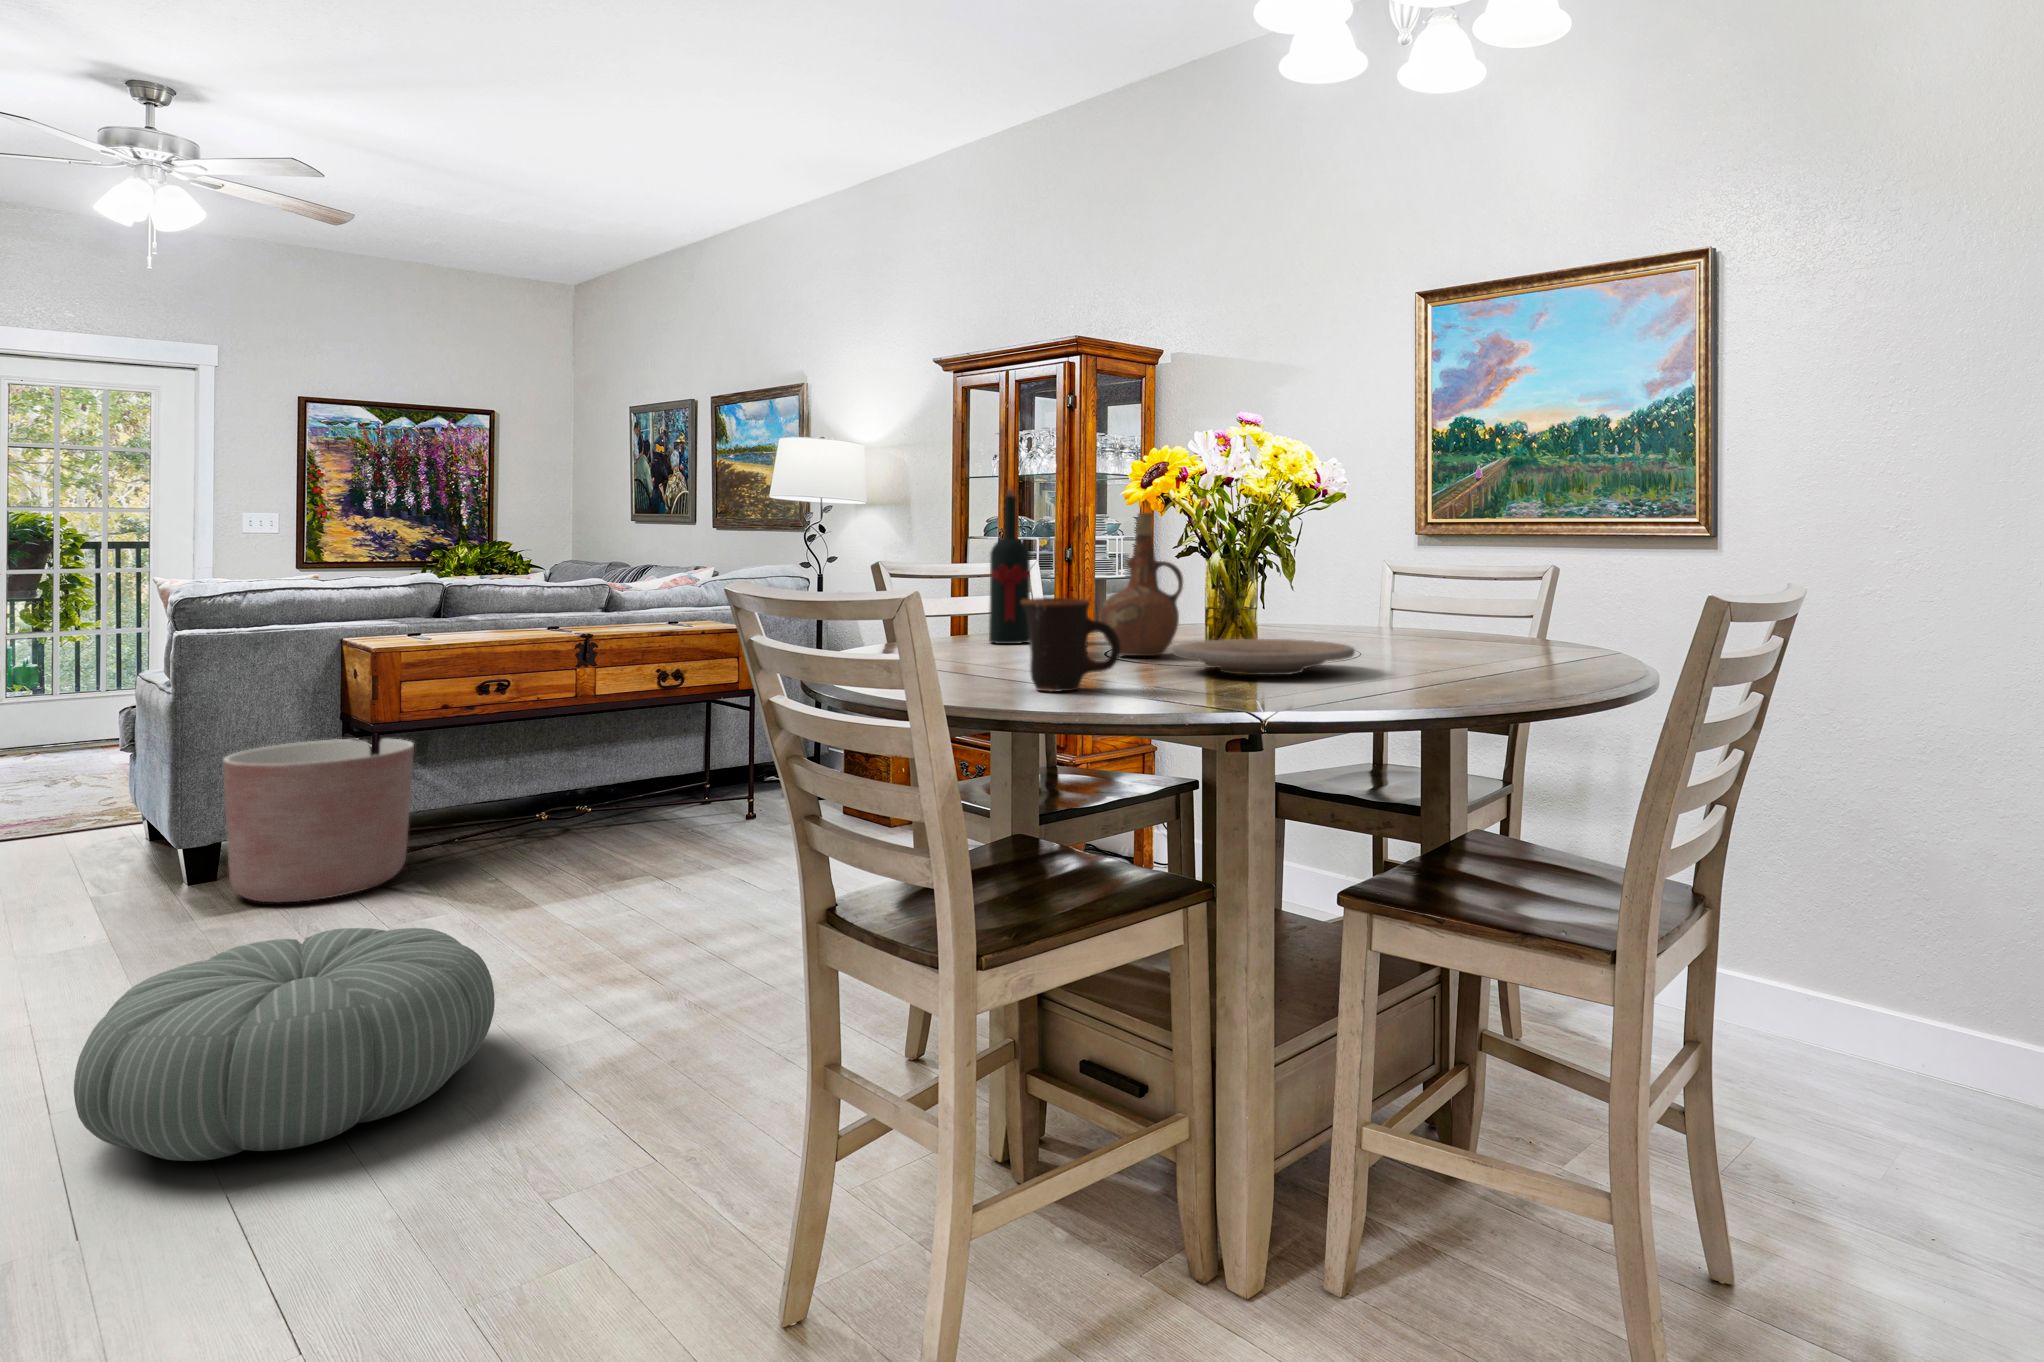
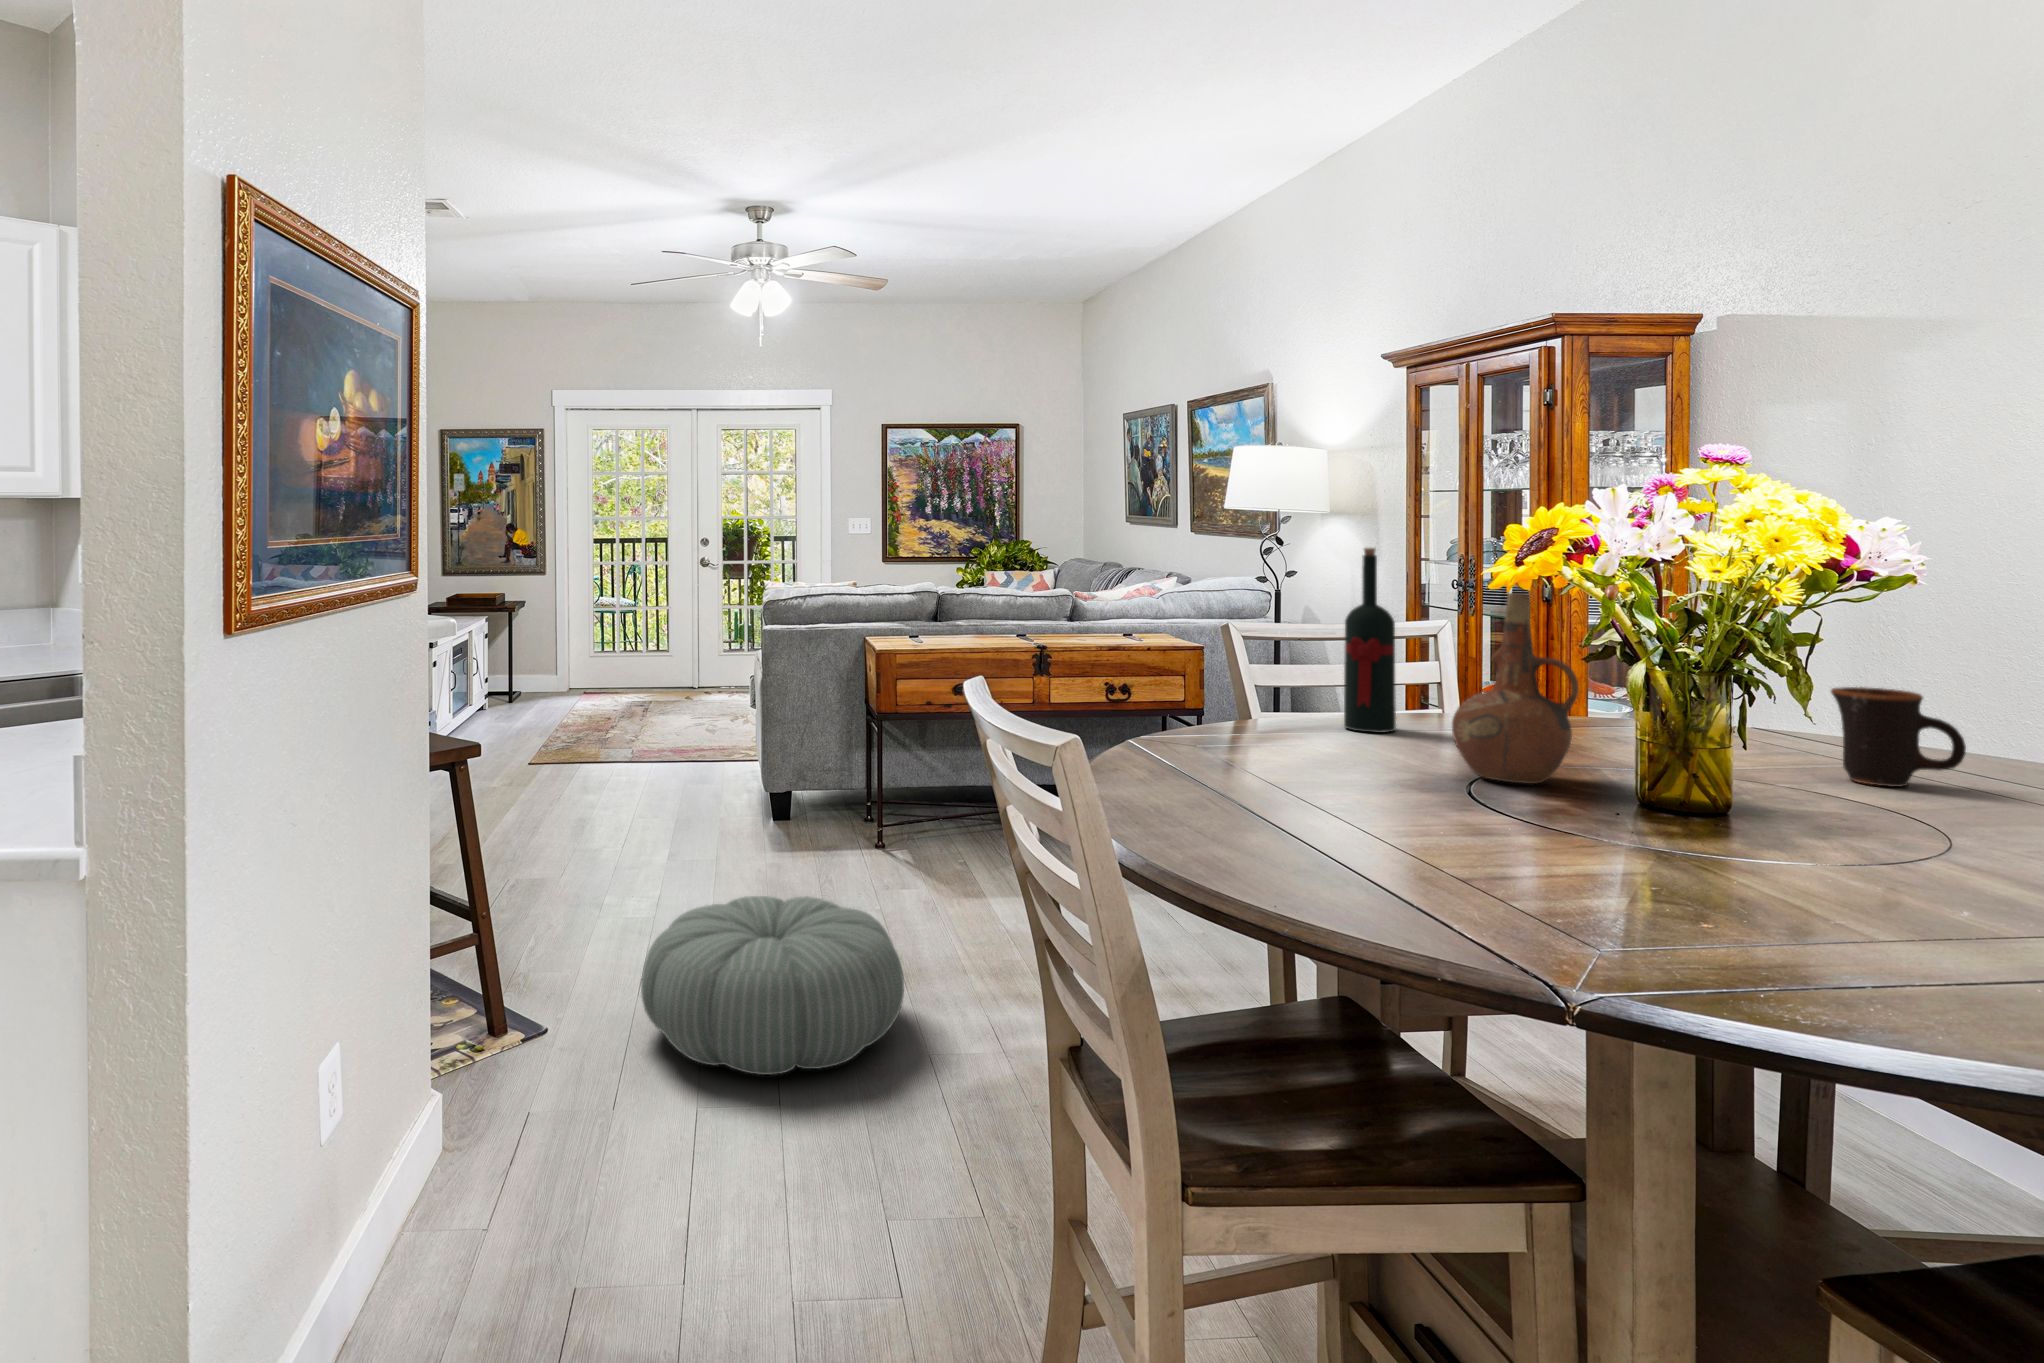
mug: present [1021,598,1120,692] -> present [1831,687,1966,787]
plate: present [1173,639,1355,675] -> none [1512,782,1834,860]
planter: present [223,738,414,902] -> none [787,720,909,851]

